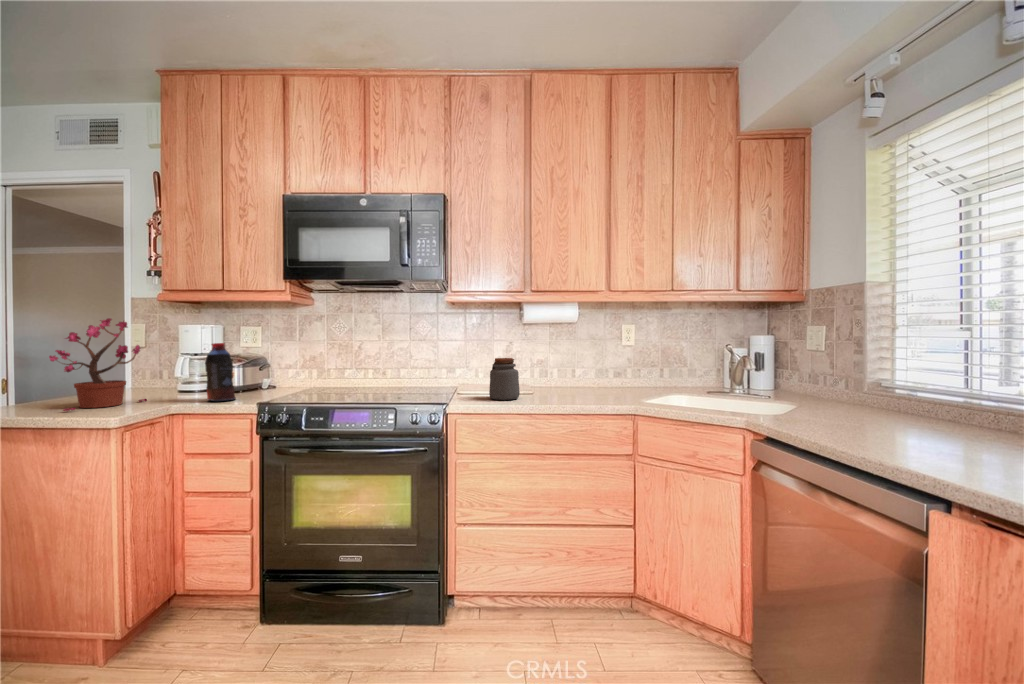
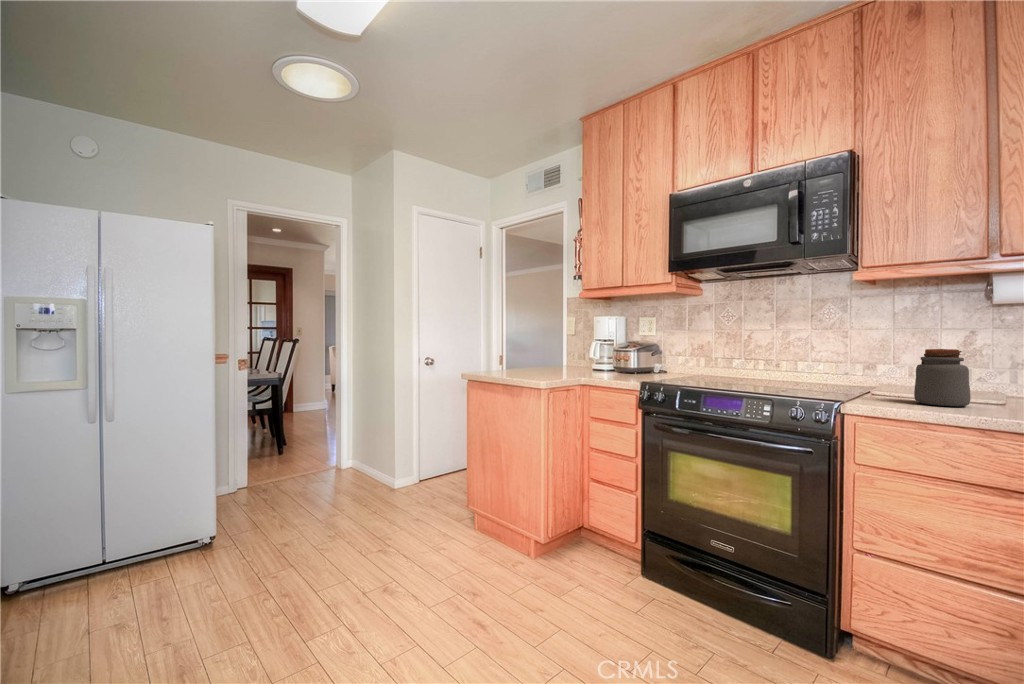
potted plant: present [49,318,147,411] -> none [519,311,570,375]
bottle: present [205,343,236,401] -> none [607,330,629,378]

